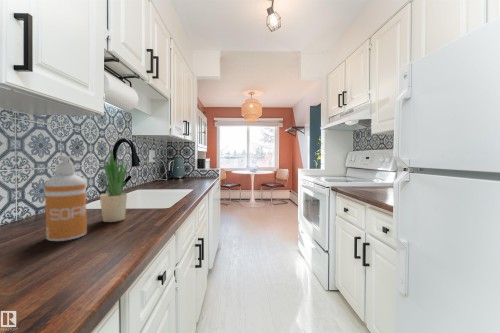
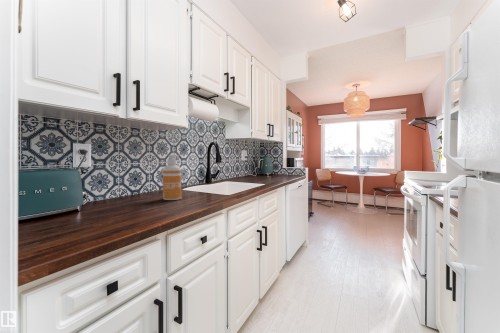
potted plant: present [100,150,128,222] -> none [189,150,207,196]

